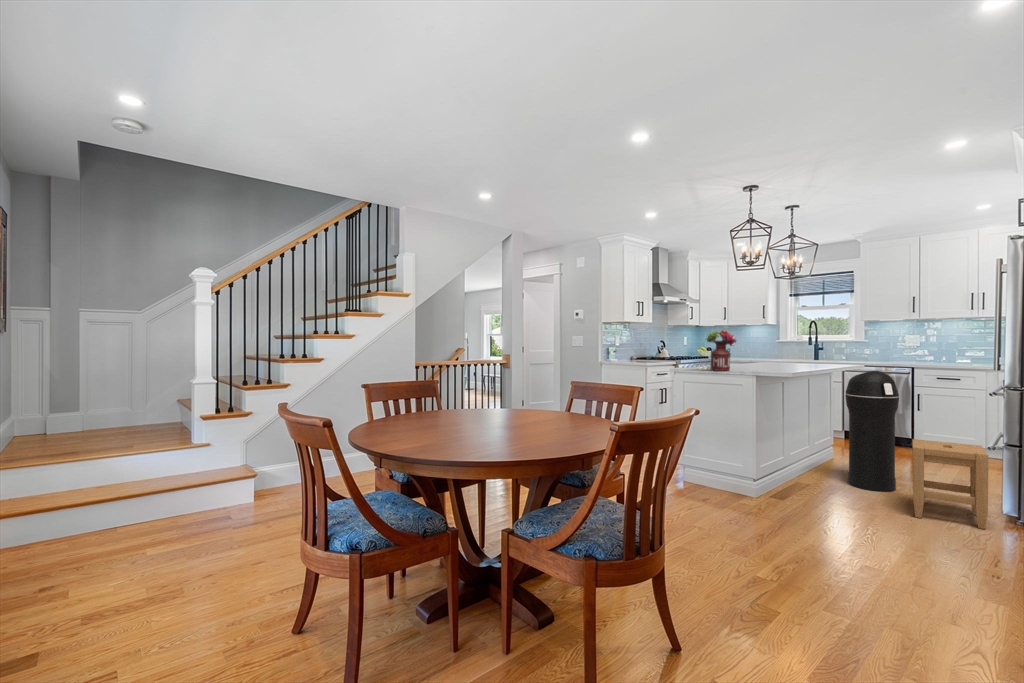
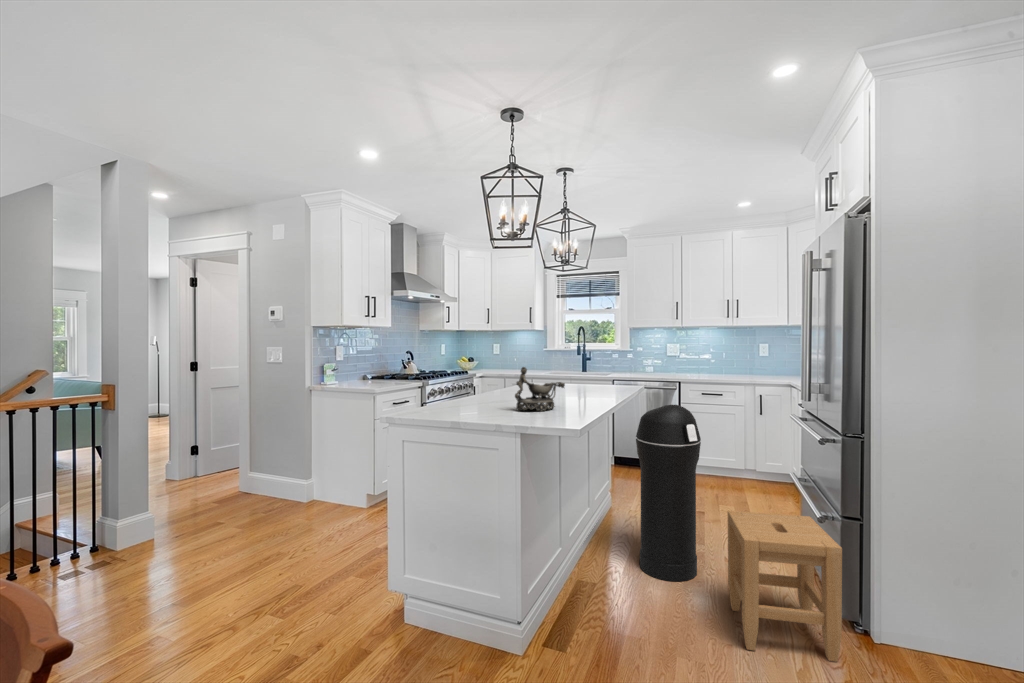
flower arrangement: present [706,330,736,371] -> none [445,345,492,413]
decorative bowl: none [752,343,789,371] -> present [515,367,565,411]

